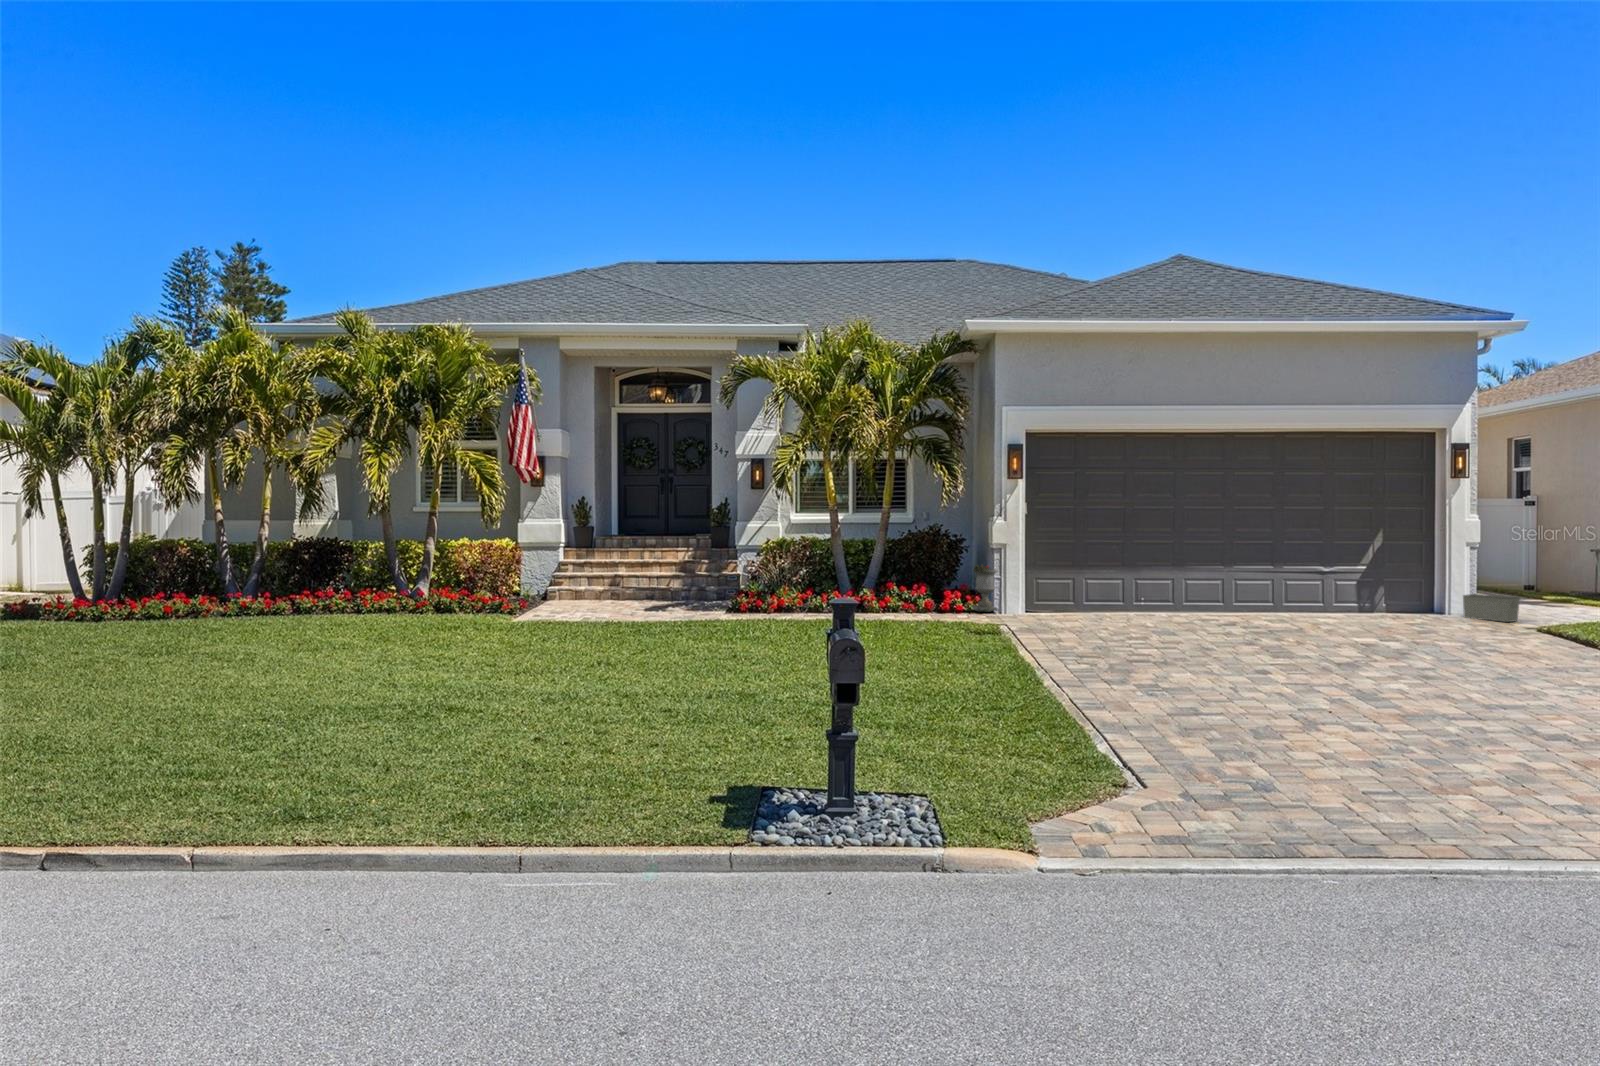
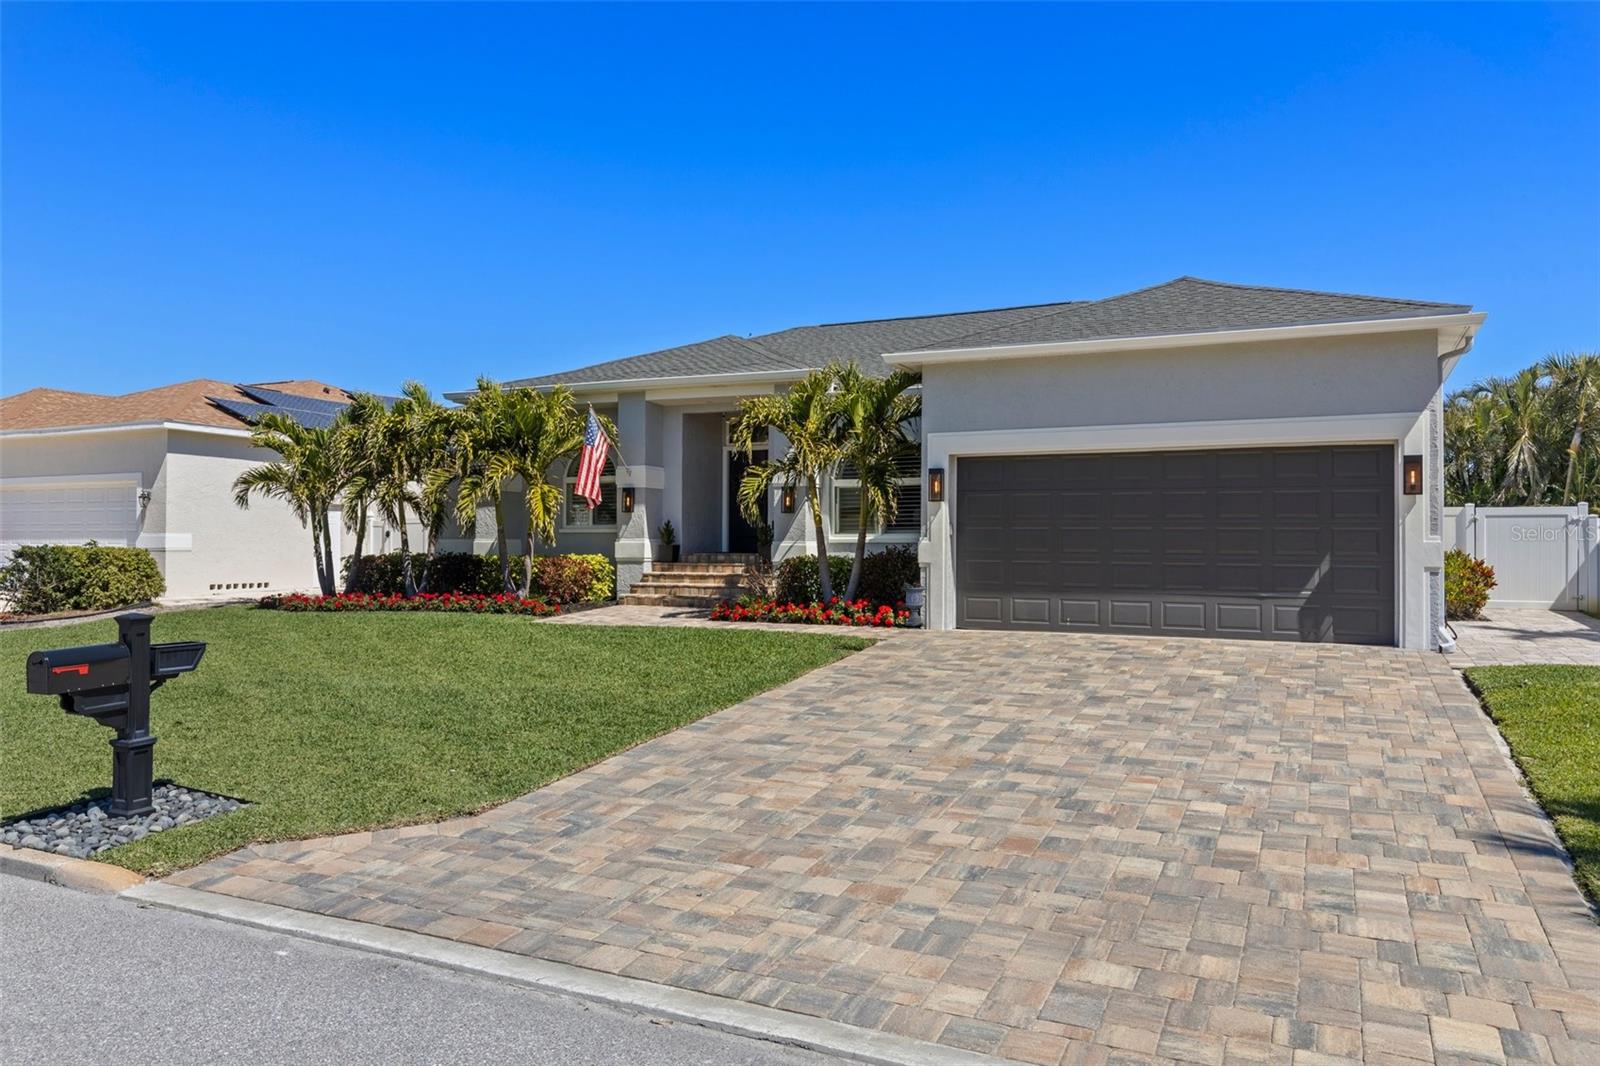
storage bin: present [1463,594,1520,622] -> none [1414,627,1474,661]

